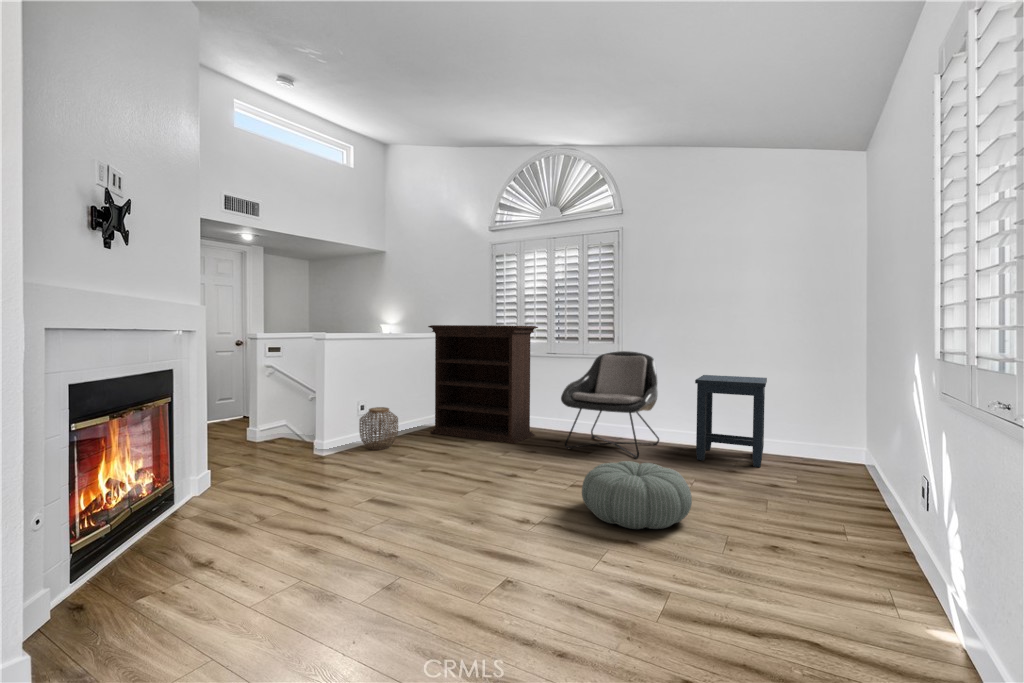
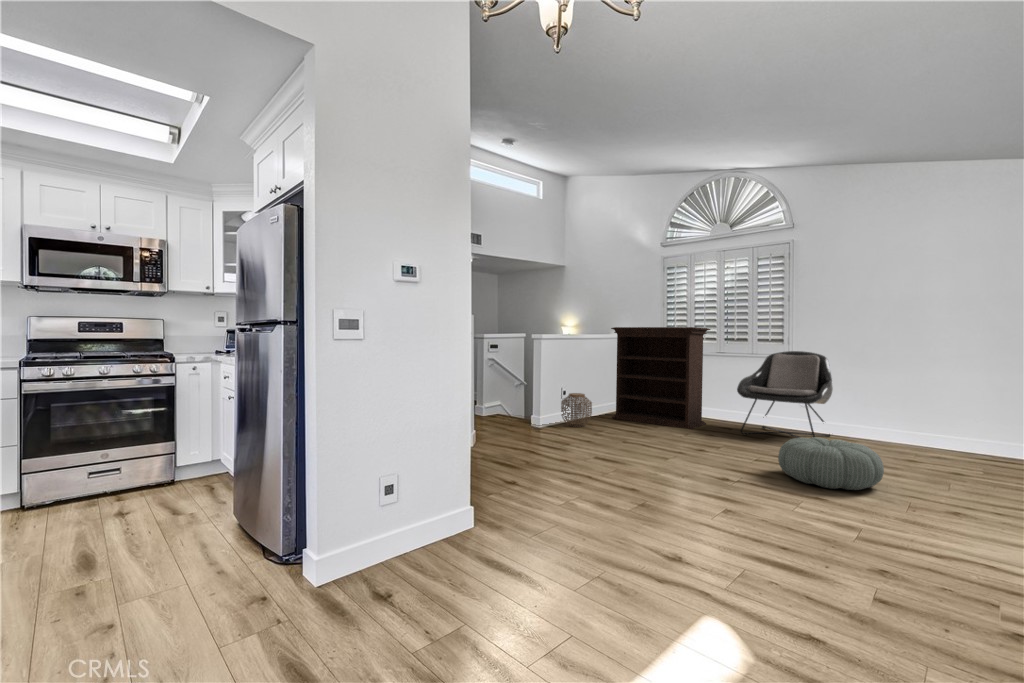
side table: present [695,375,767,467] -> none [874,373,950,458]

